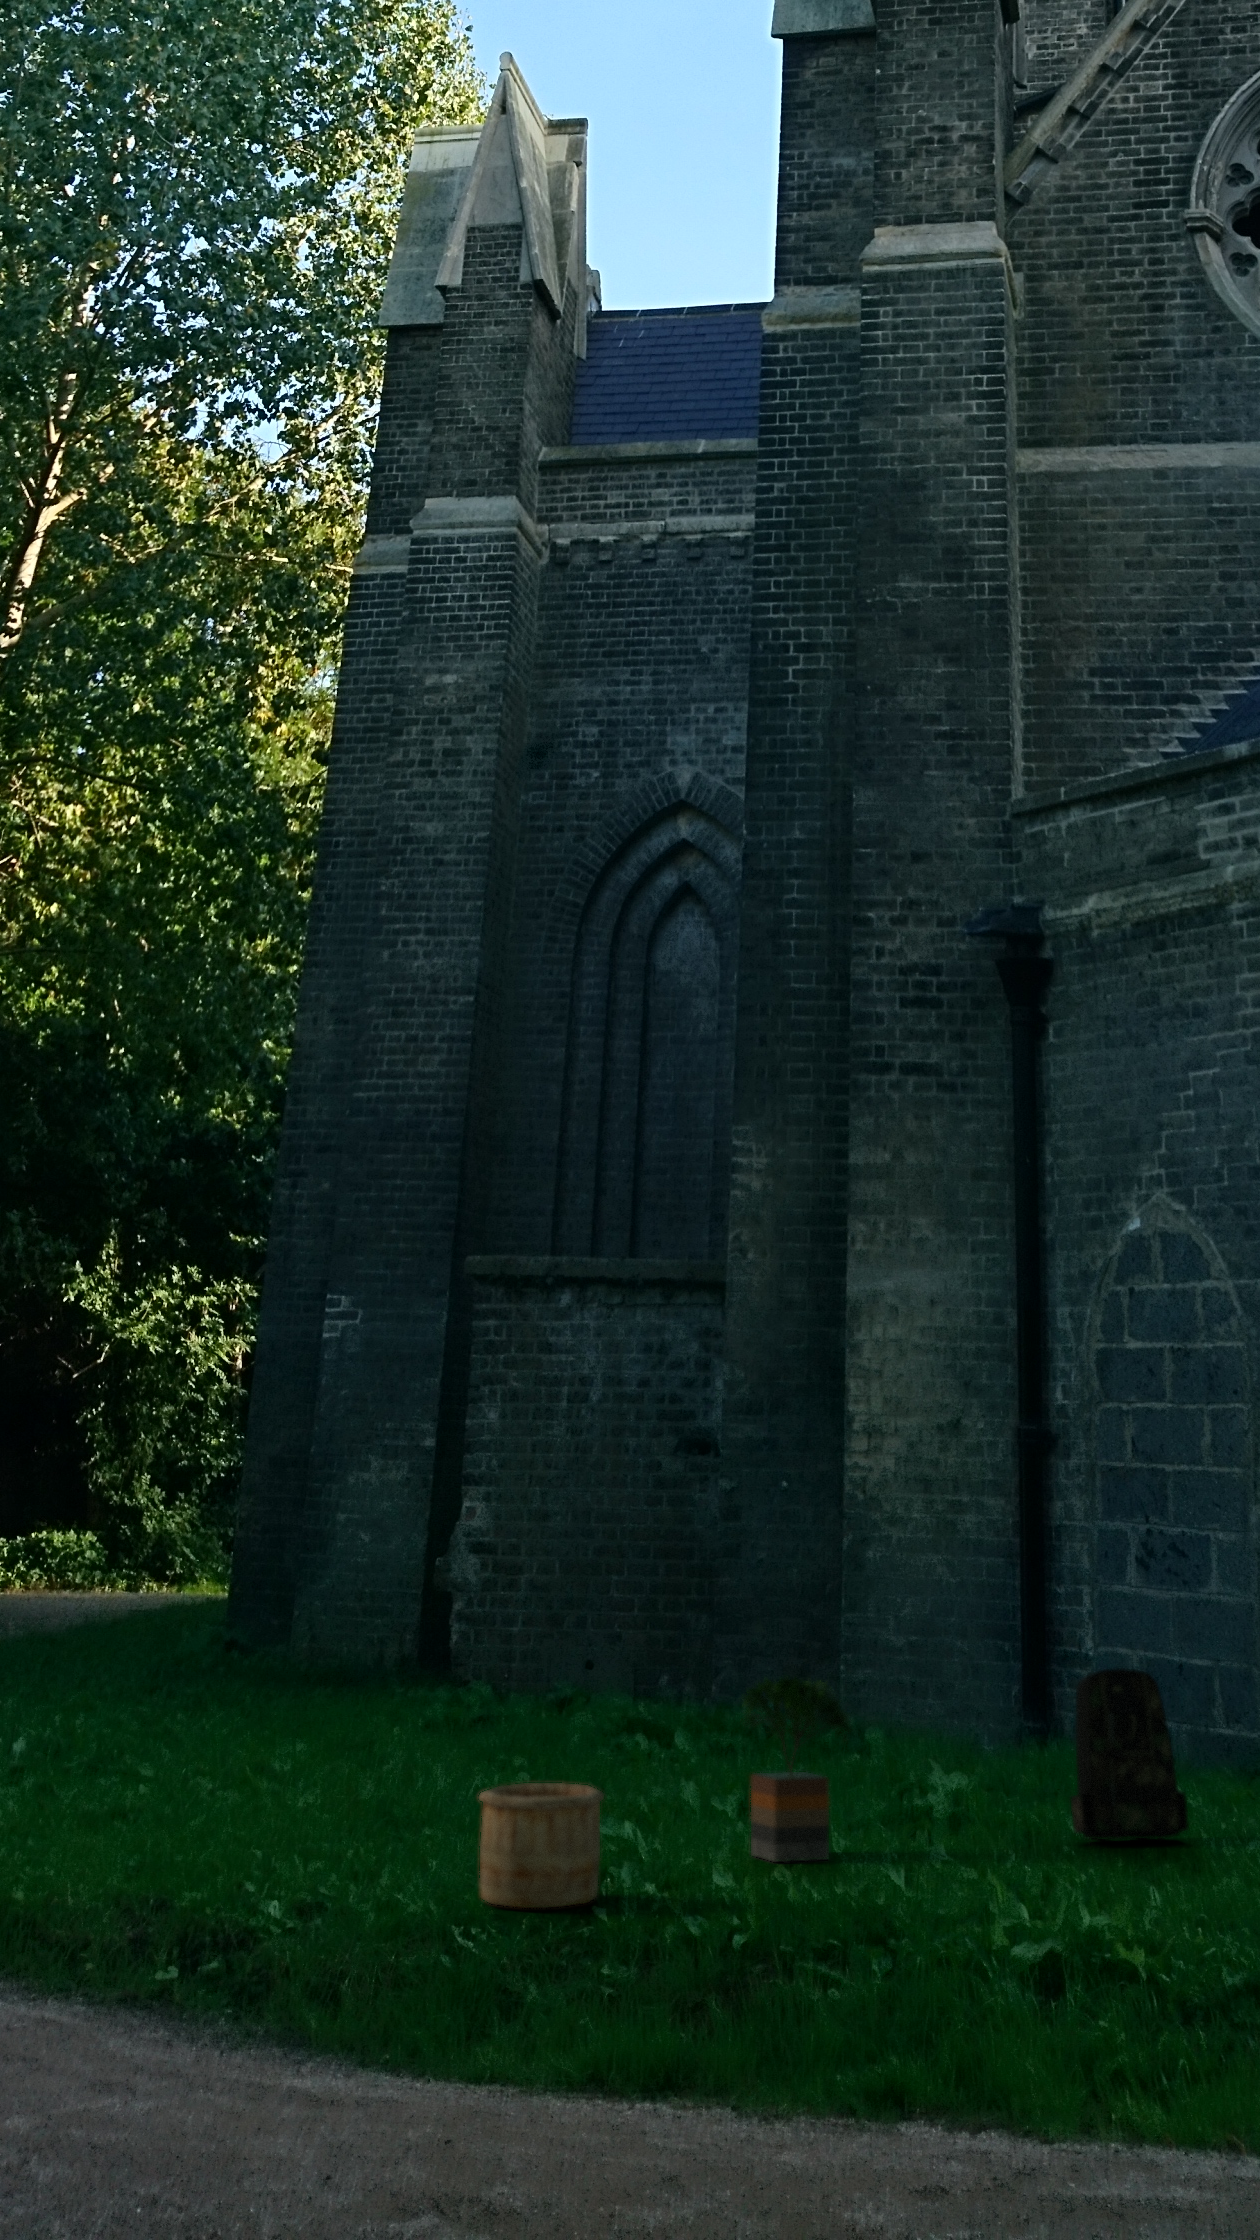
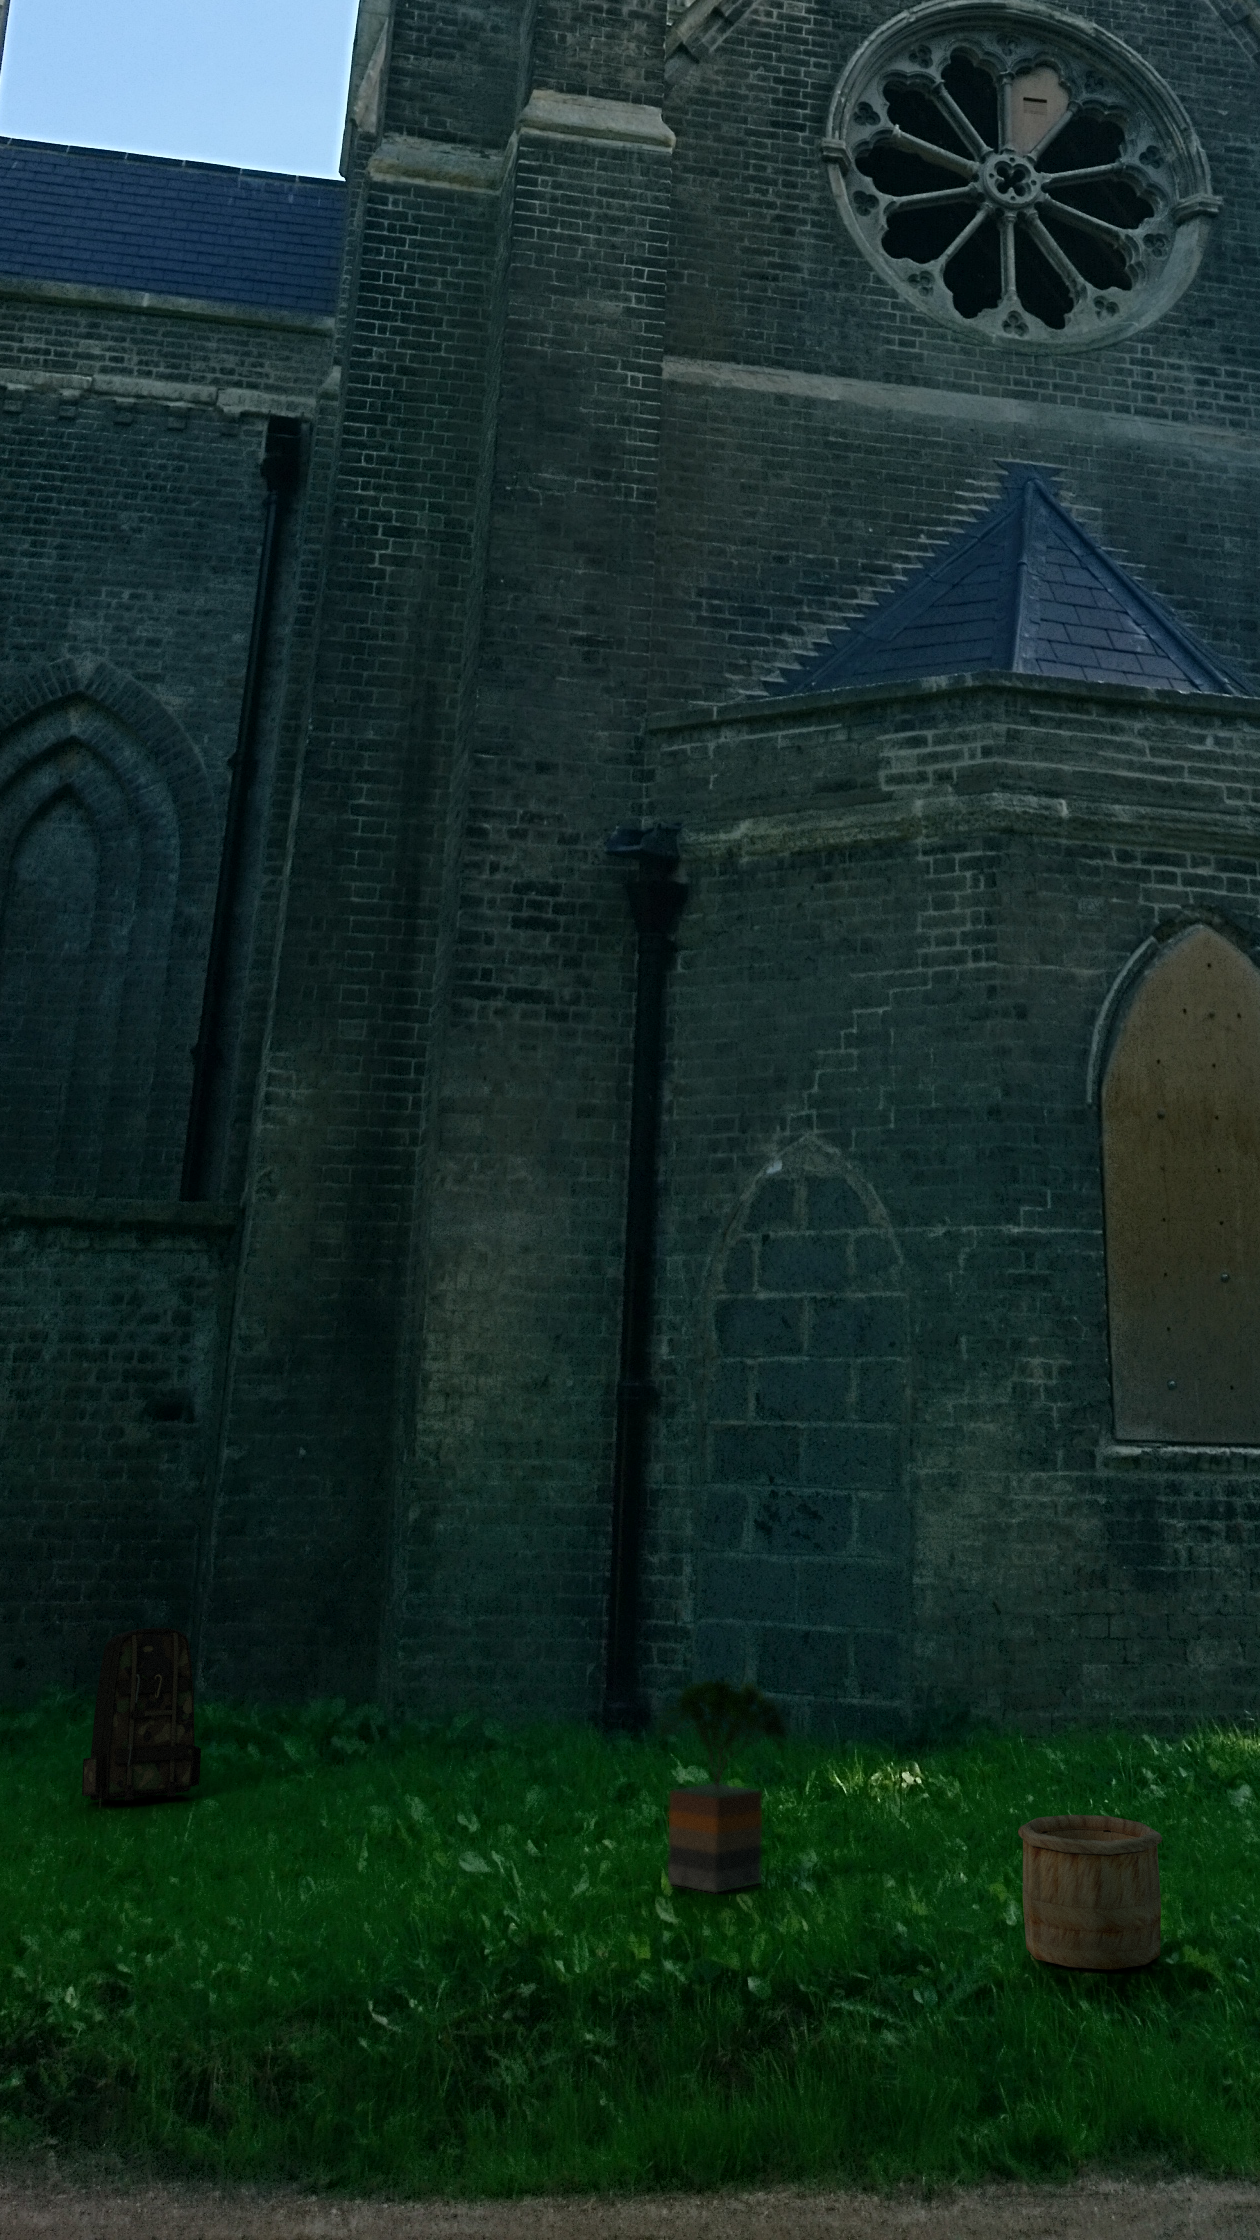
backpack: present [1071,1668,1189,1840] -> present [82,1628,201,1808]
wooden bucket: present [479,1783,604,1908] -> present [1018,1815,1162,1969]

